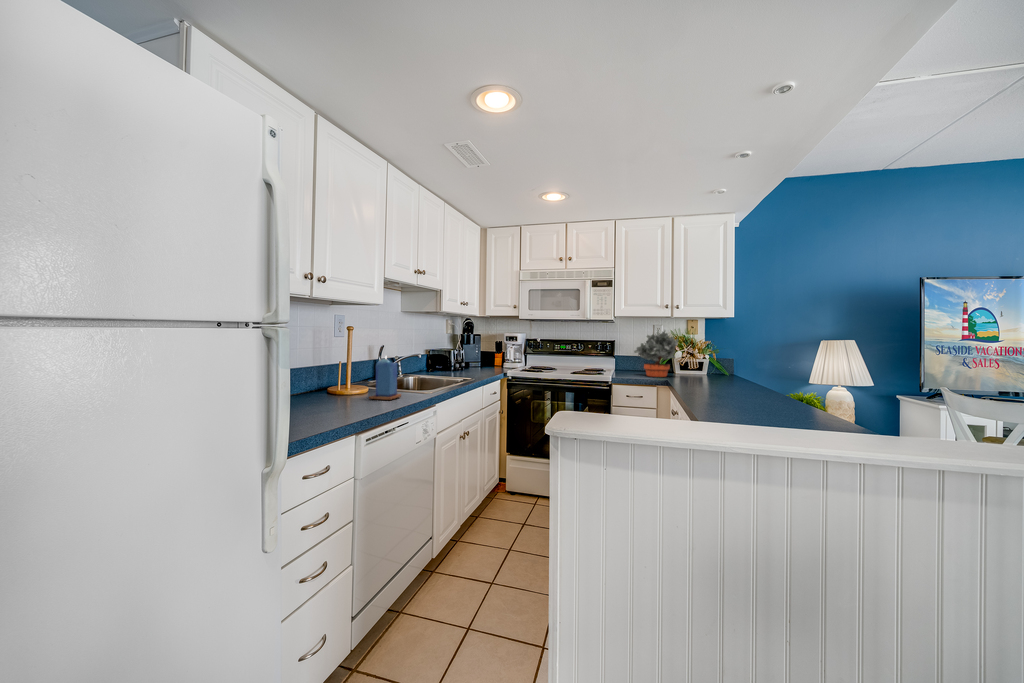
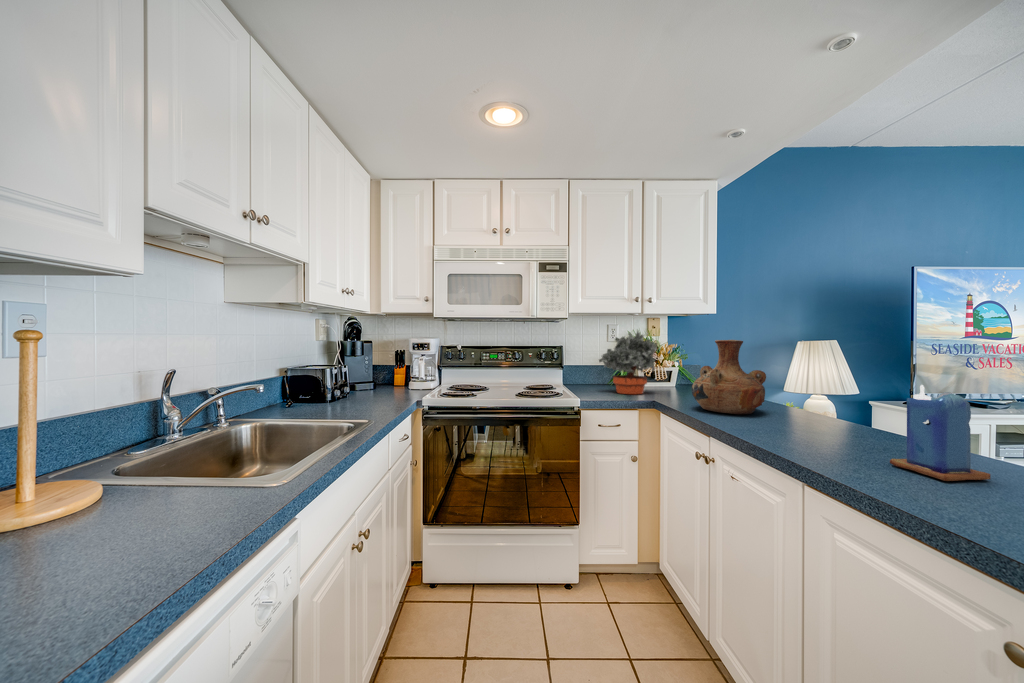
vase: none [679,337,732,388] -> present [691,340,766,414]
candle: present [369,356,401,400] -> present [890,385,991,481]

